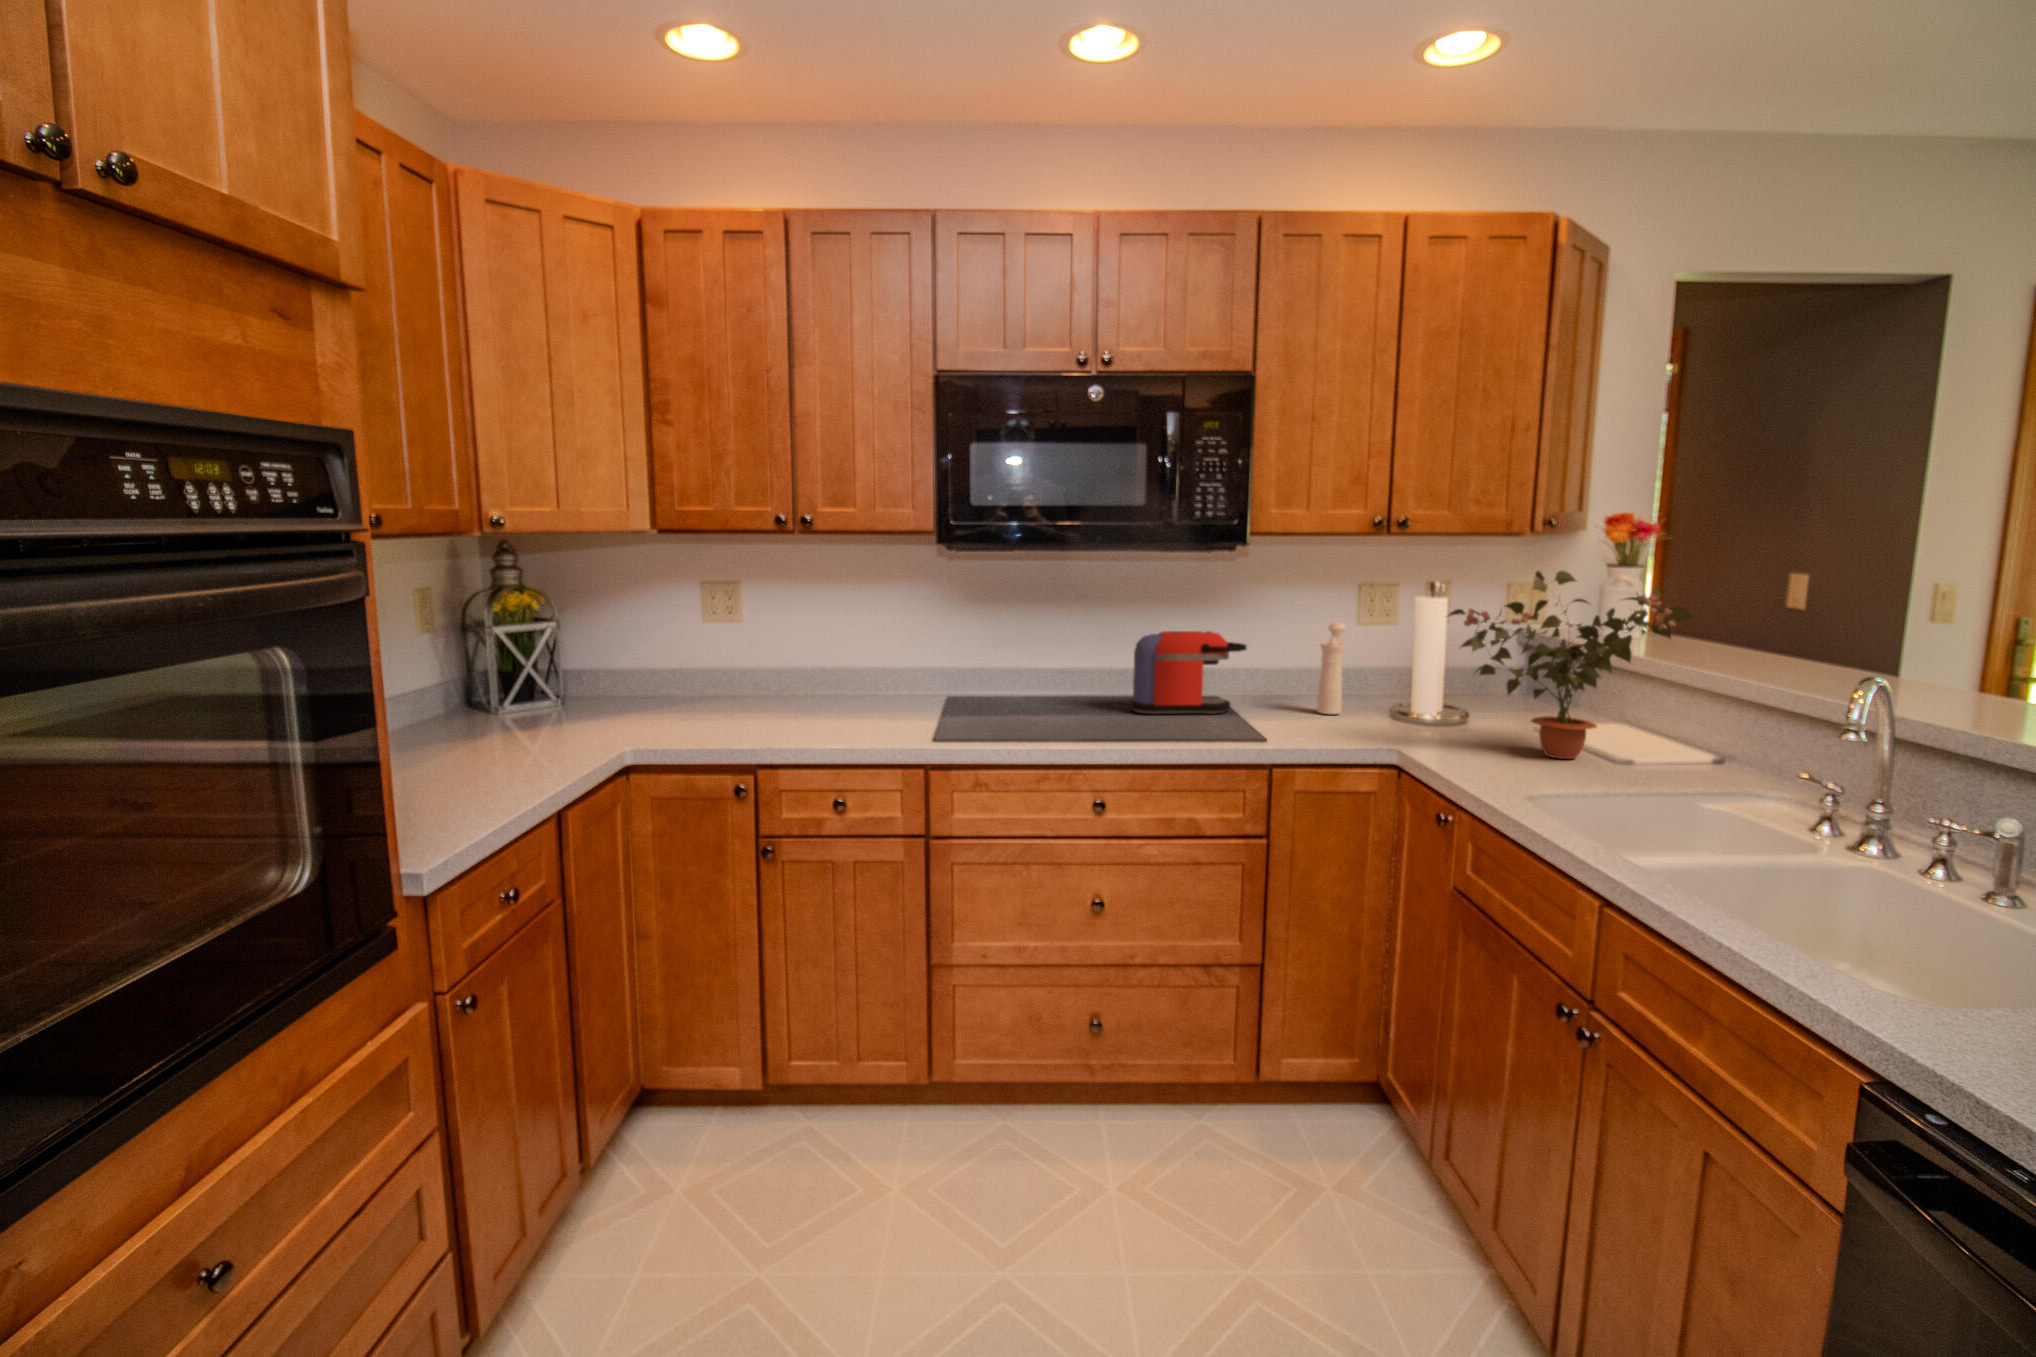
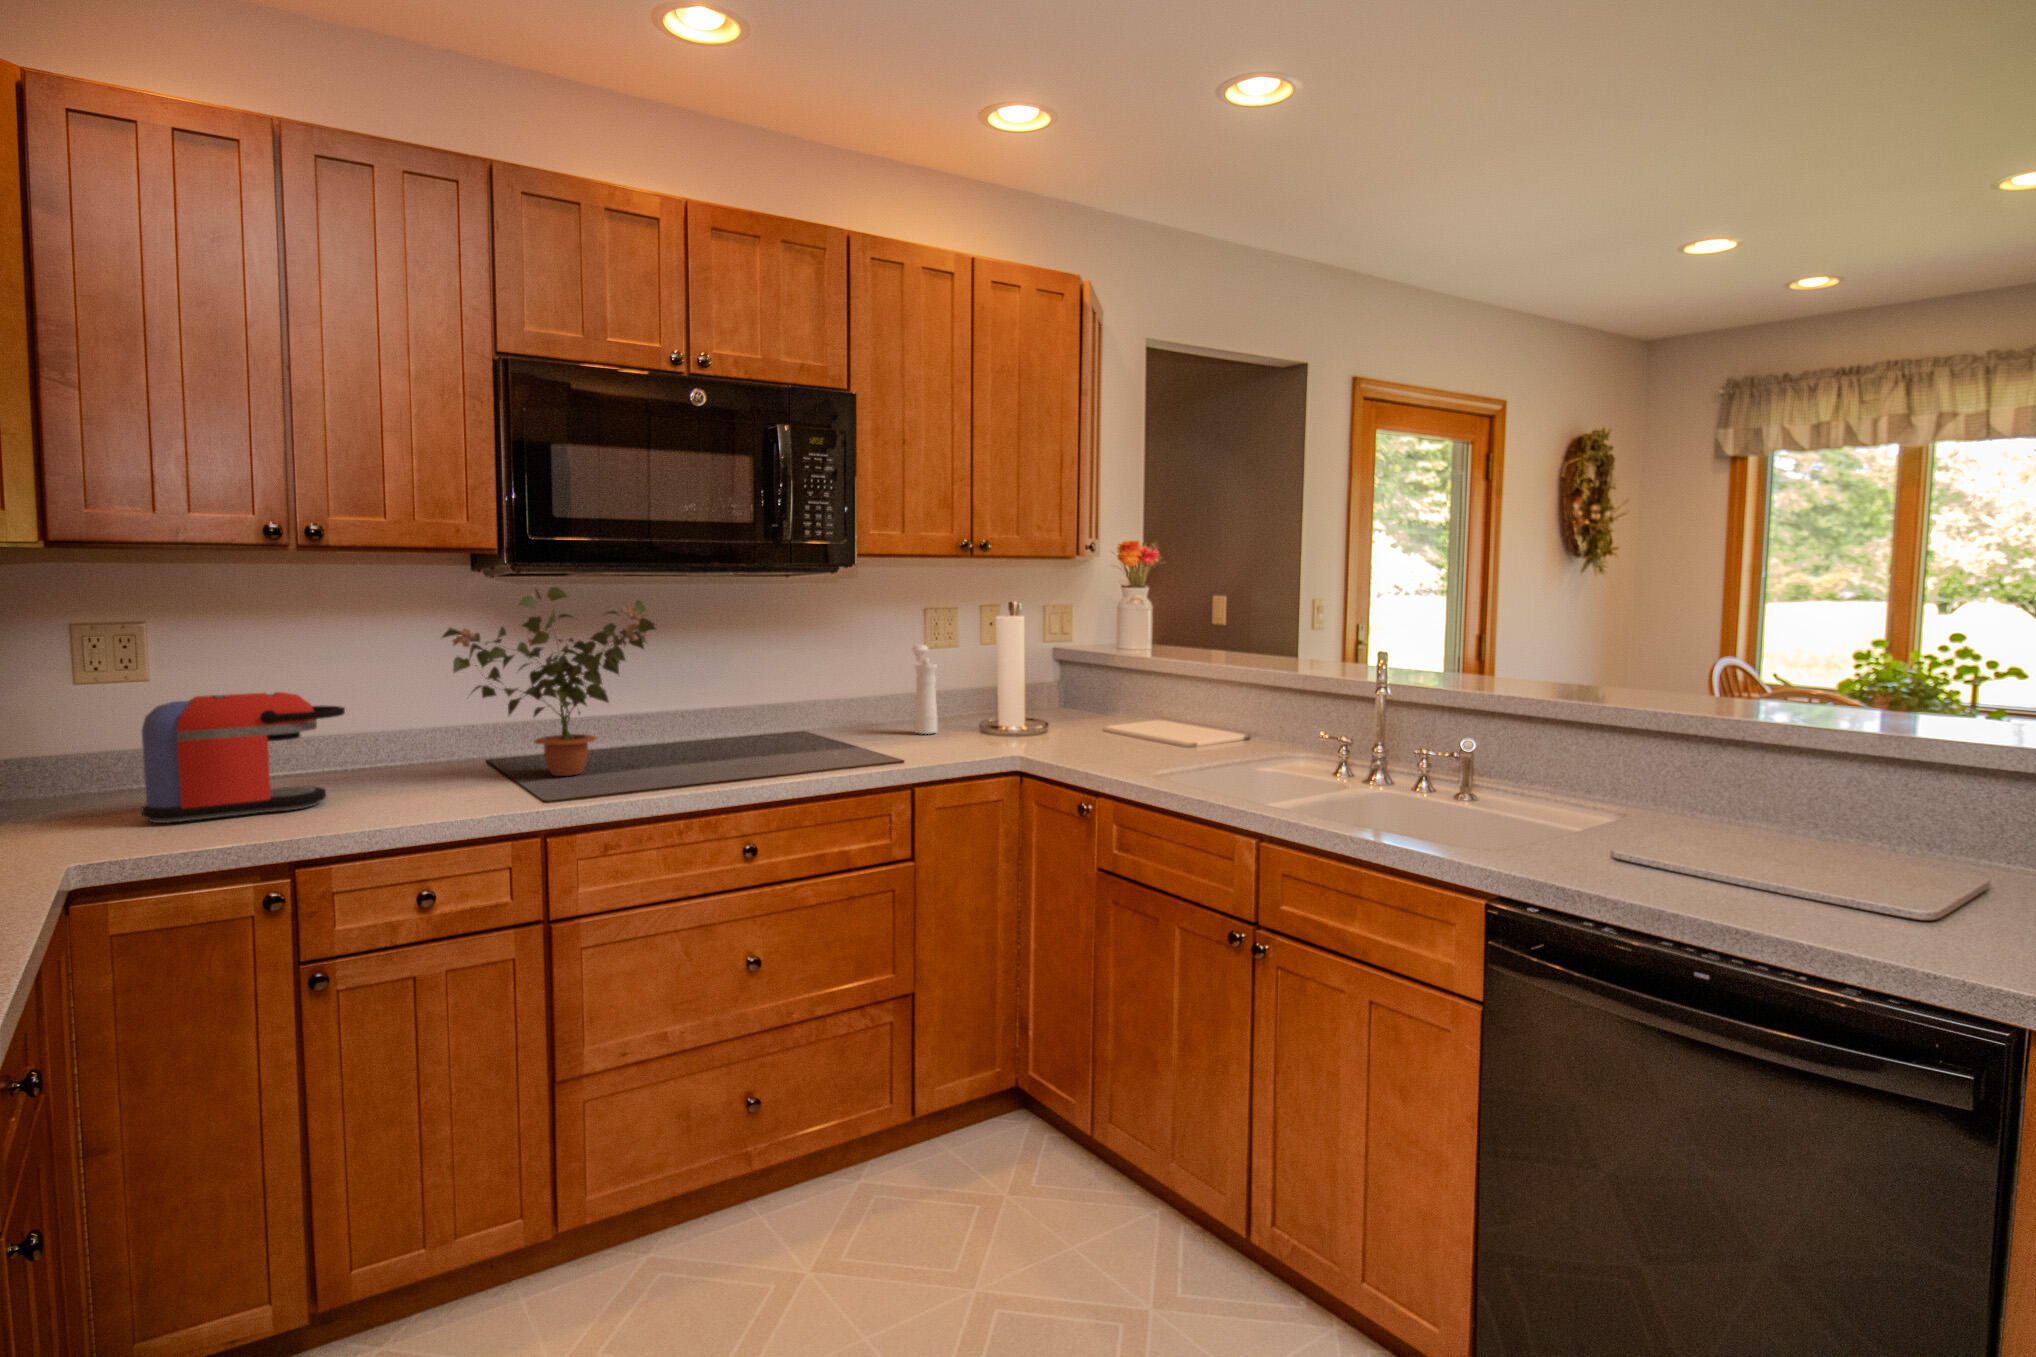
potted plant: present [1448,571,1694,759] -> present [442,587,656,776]
coffee maker: present [1130,631,1247,714] -> present [141,692,345,823]

